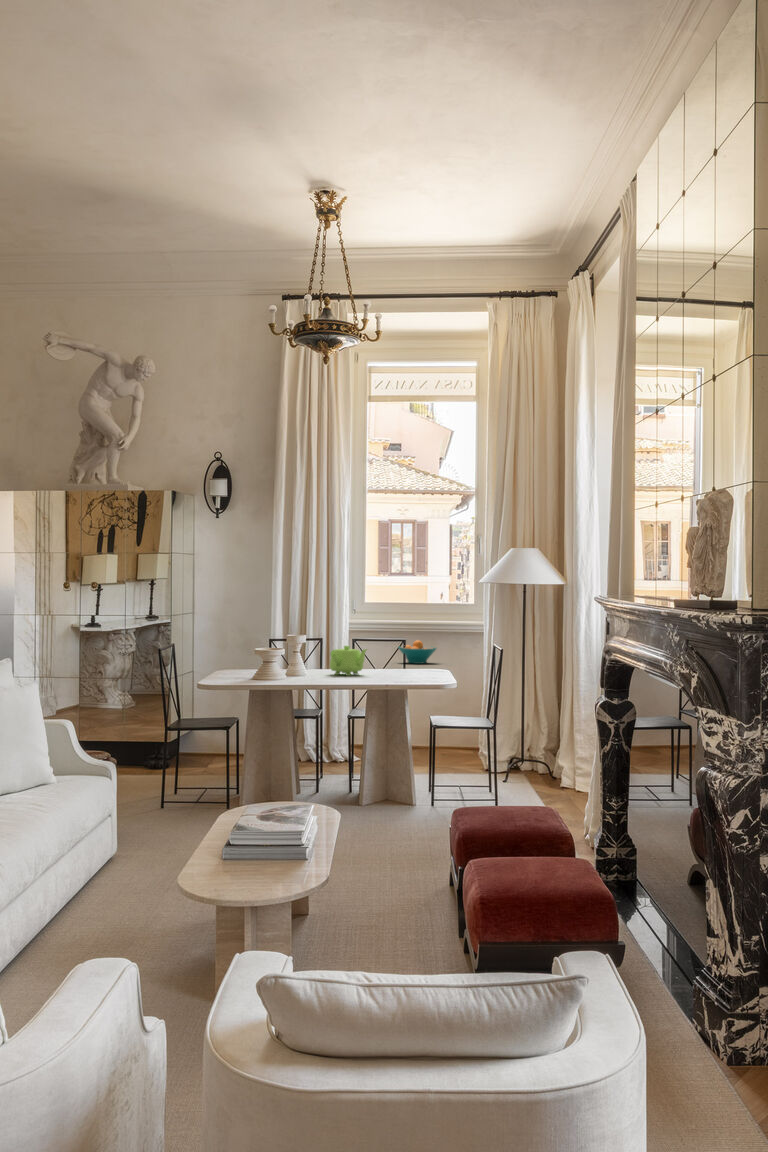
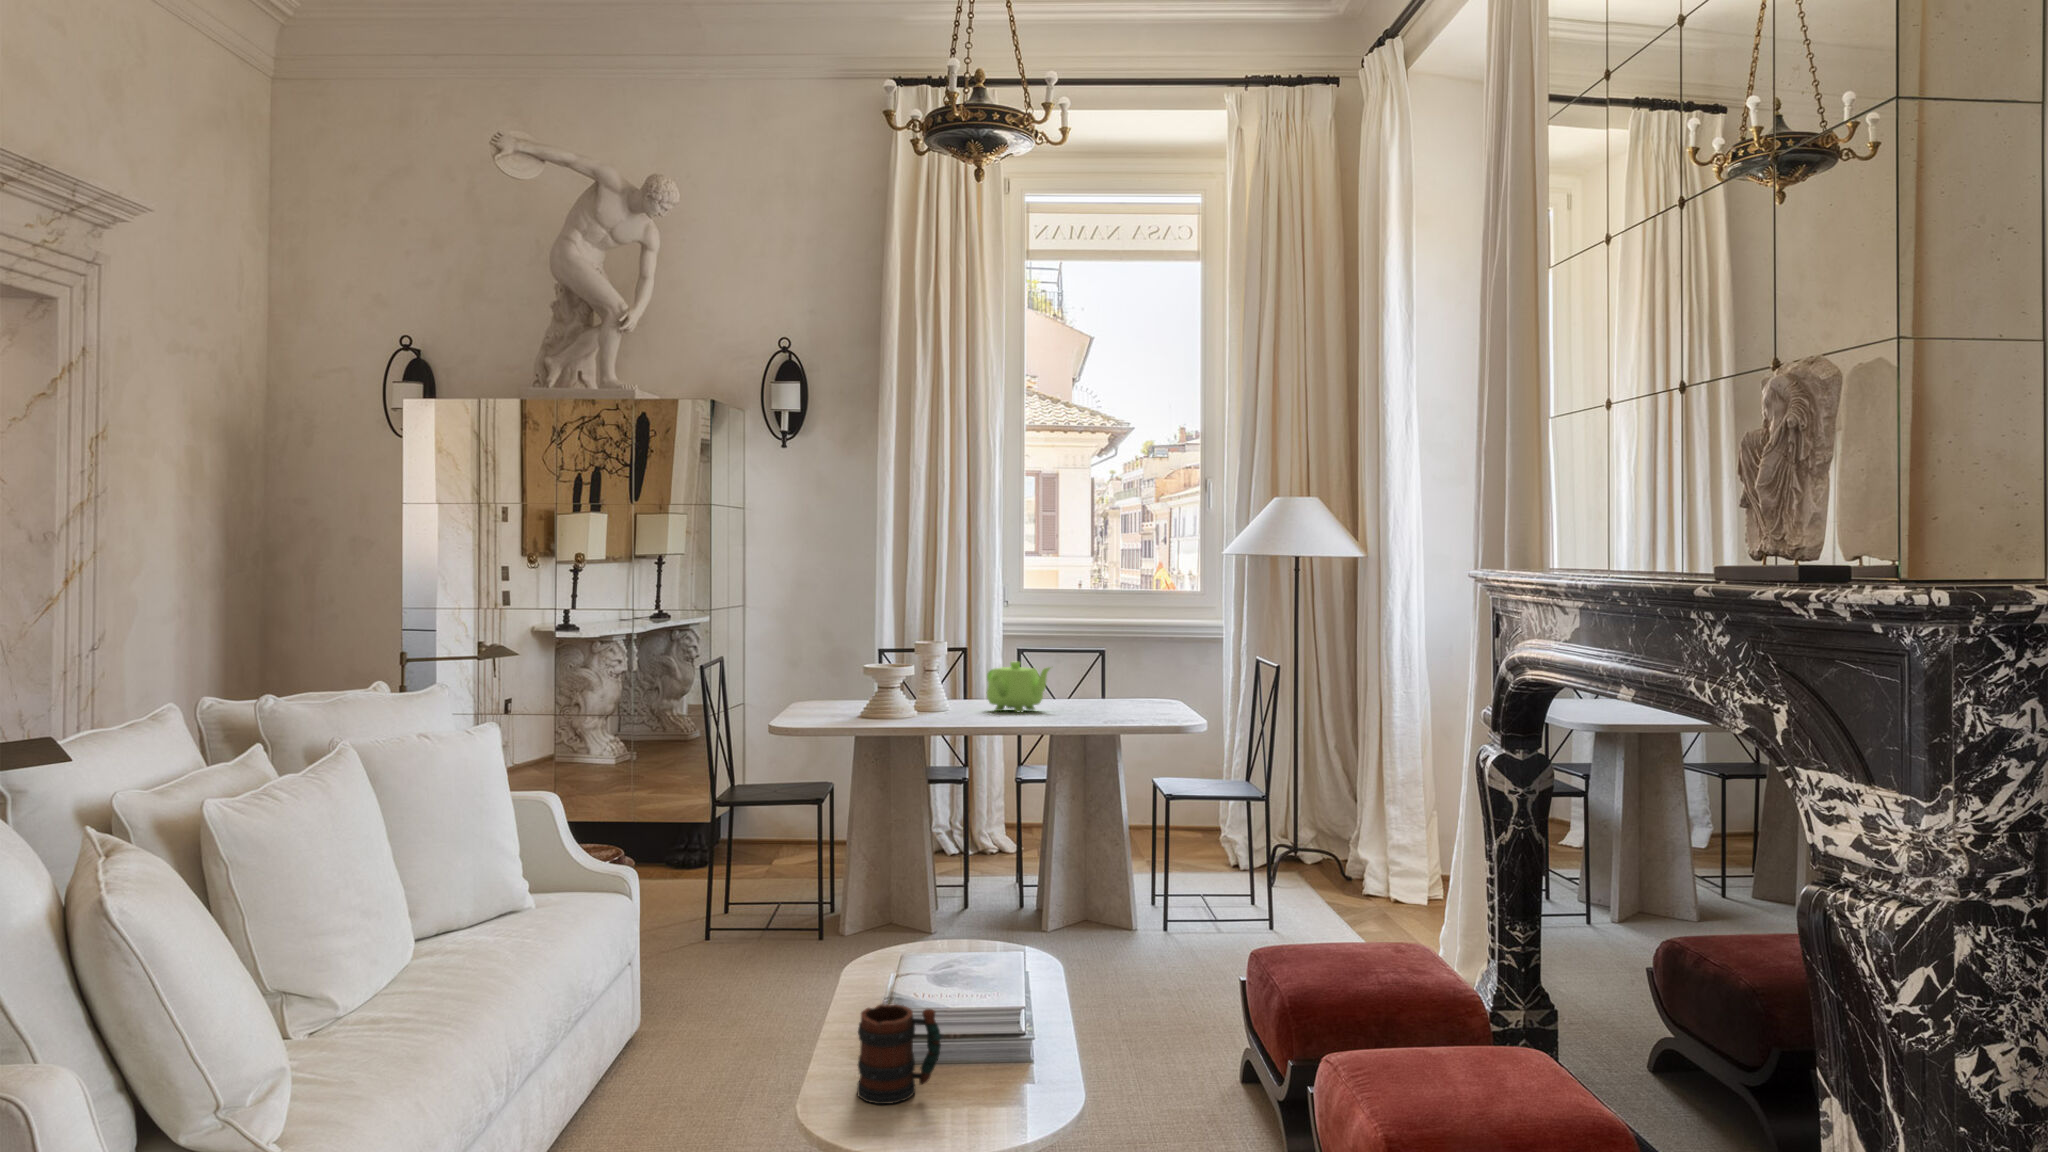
fruit bowl: present [399,640,436,664] -> none [1081,653,1146,691]
mug: none [212,831,257,884] -> present [857,1004,941,1104]

